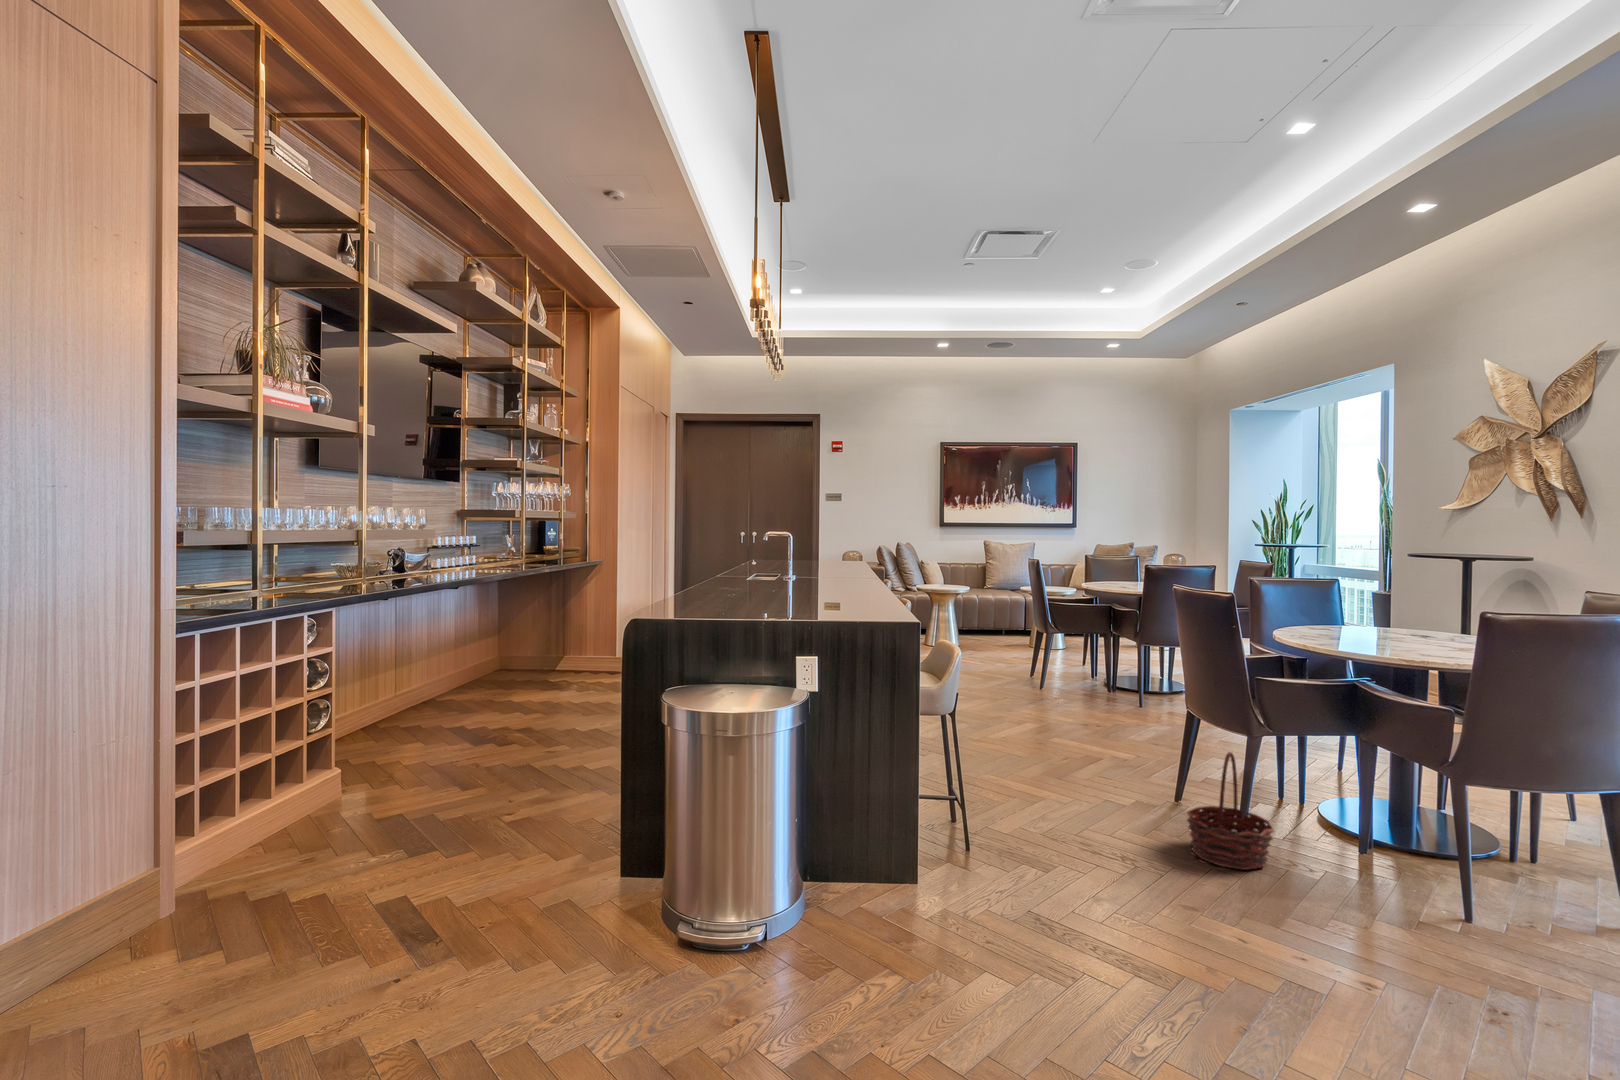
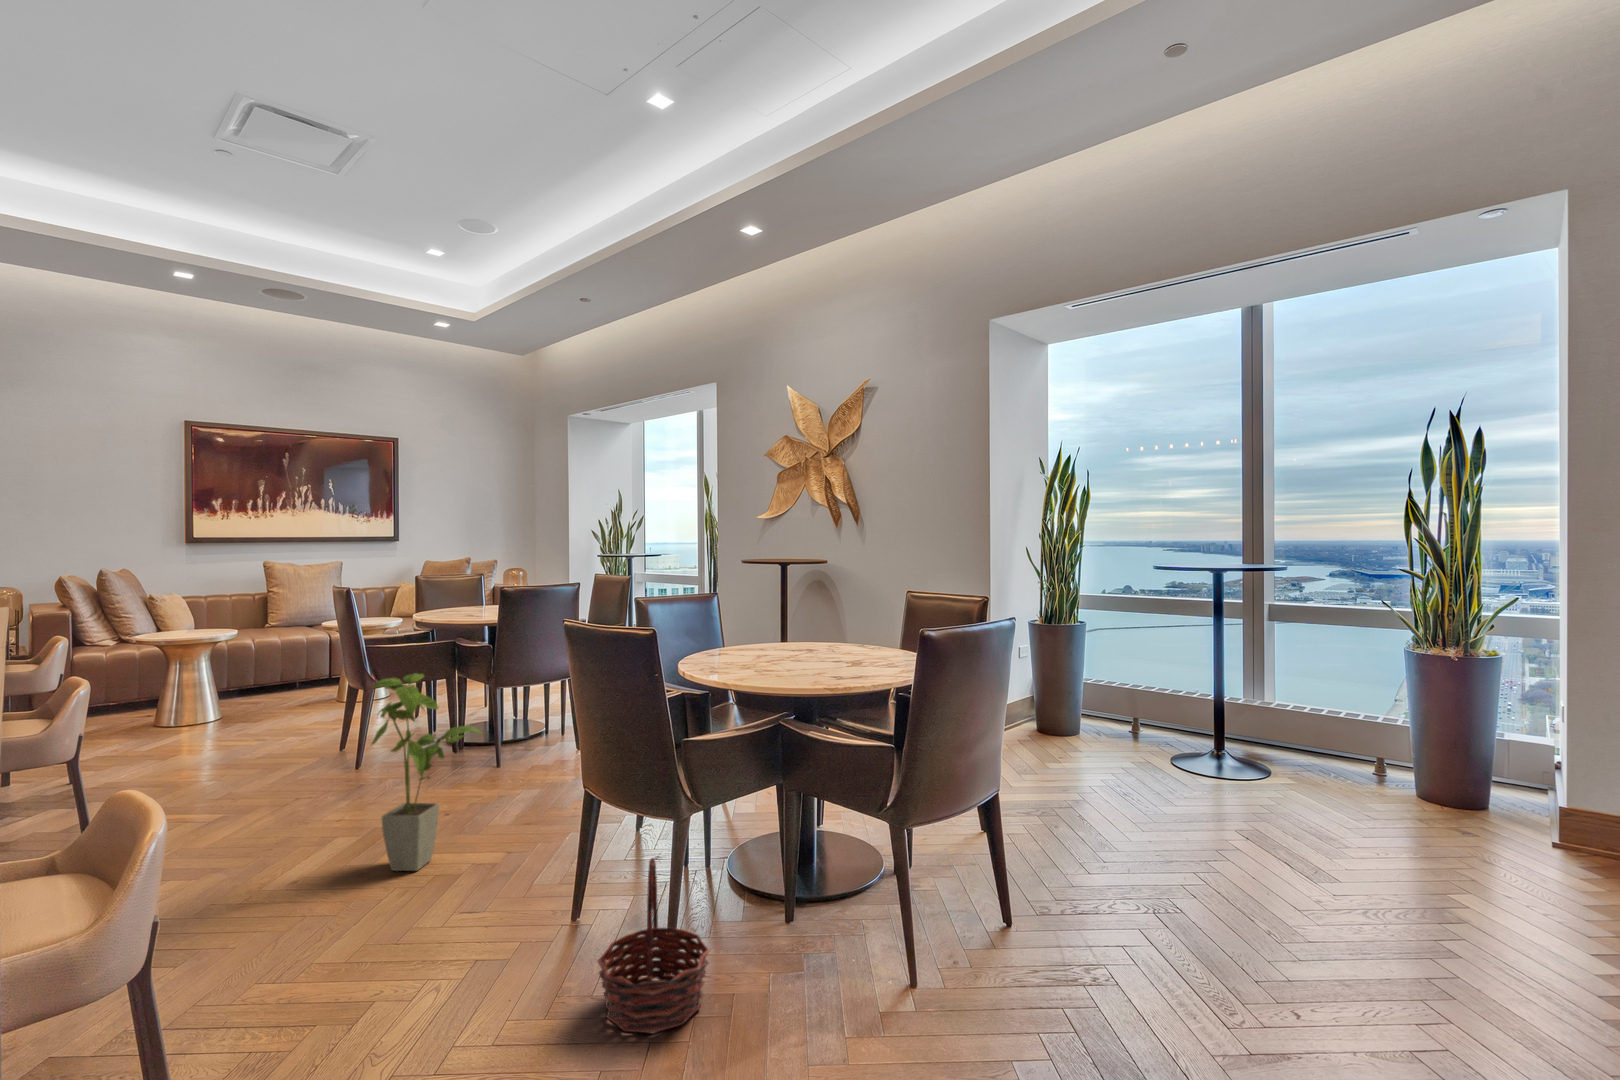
house plant: none [1050,616,1127,752] -> present [372,673,482,871]

